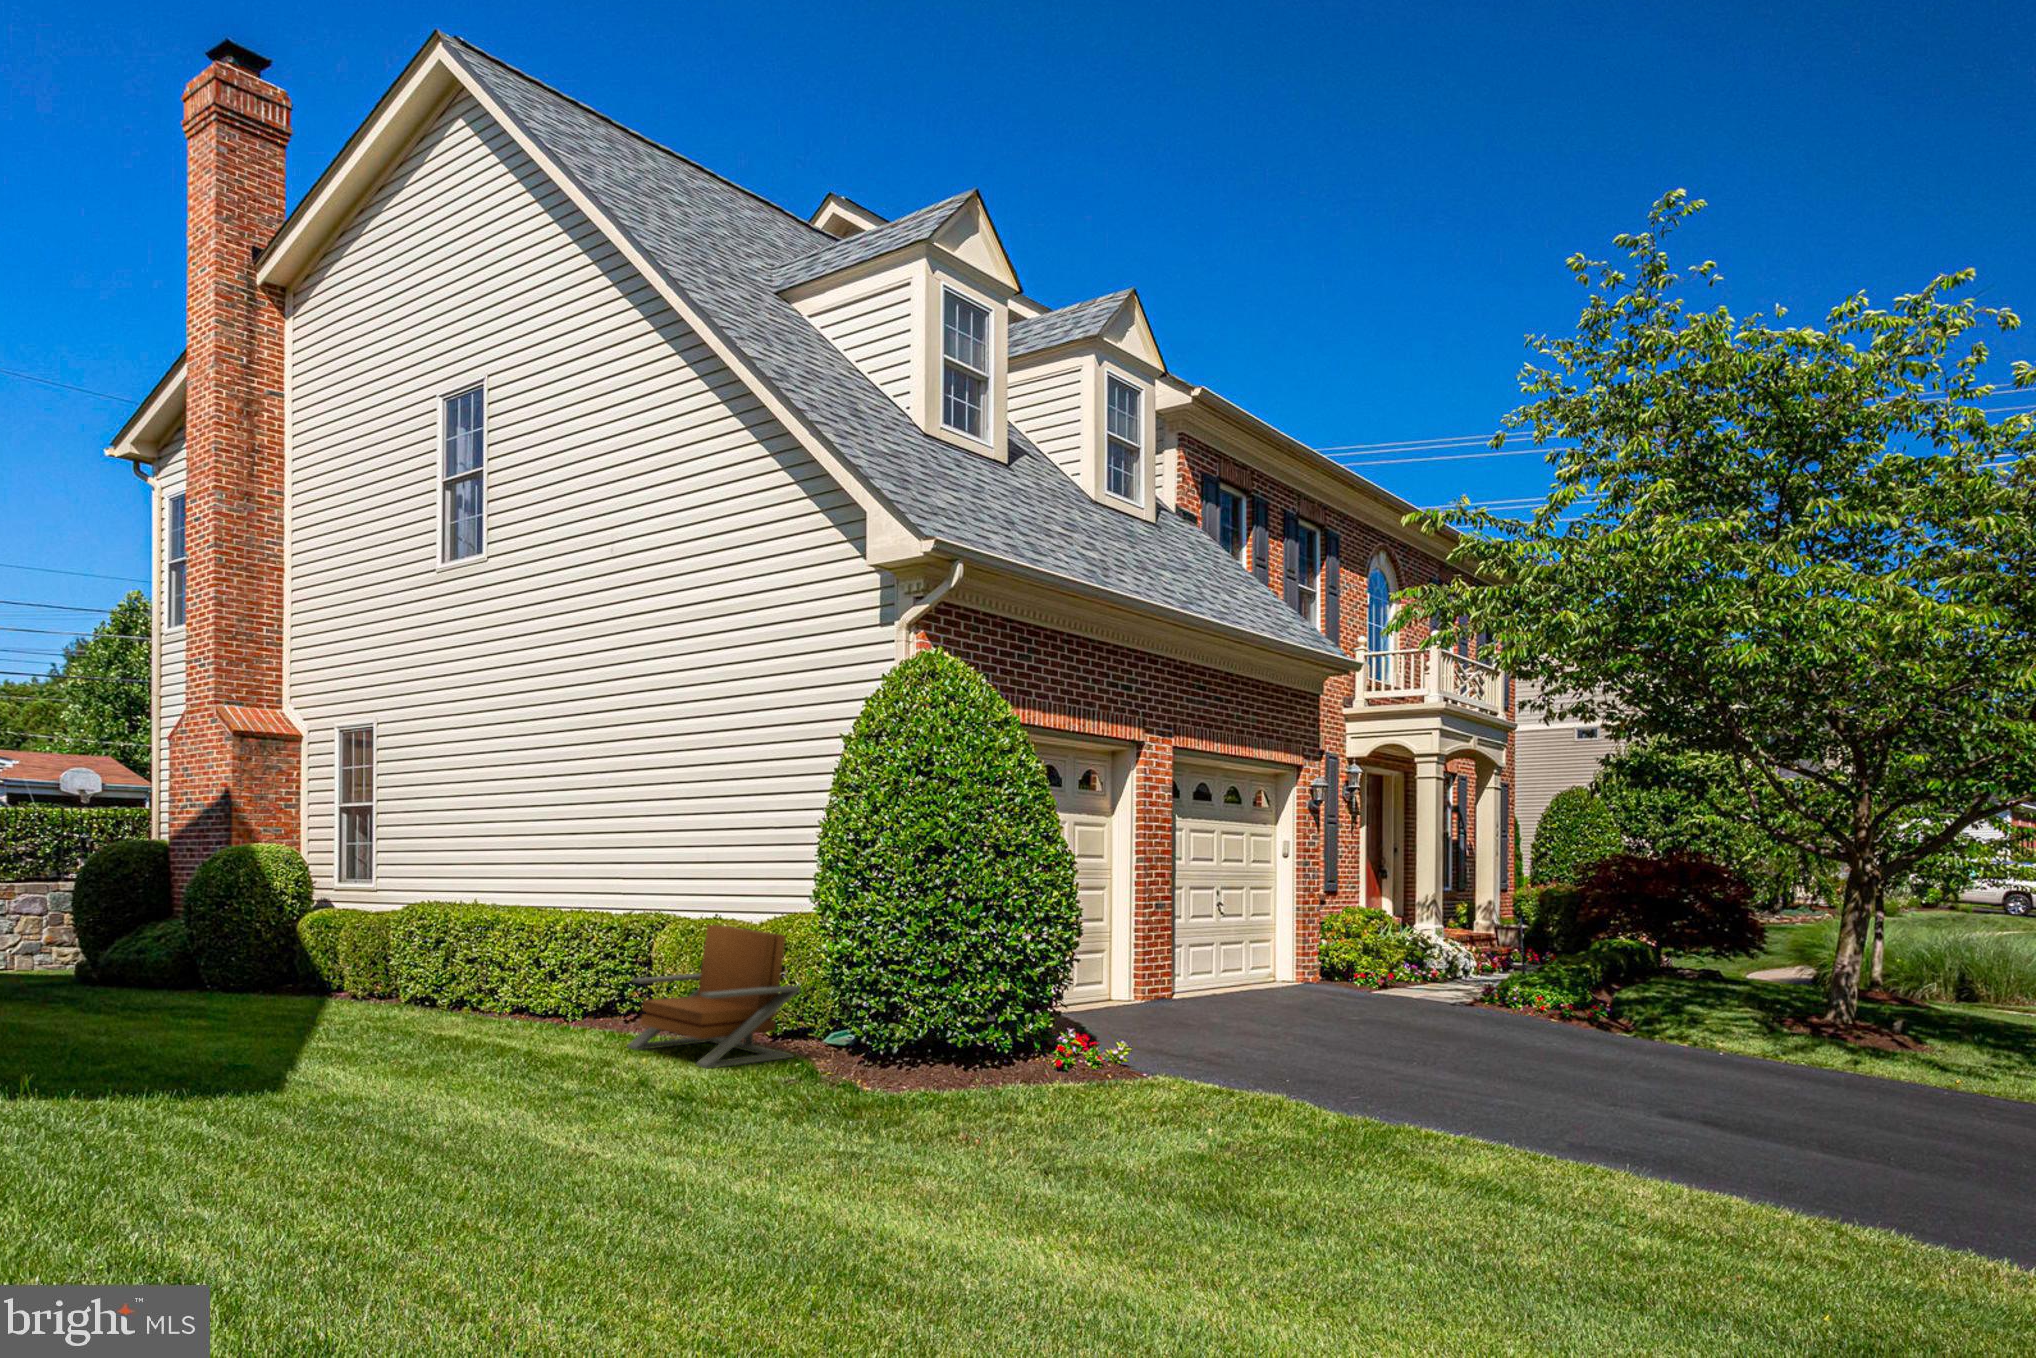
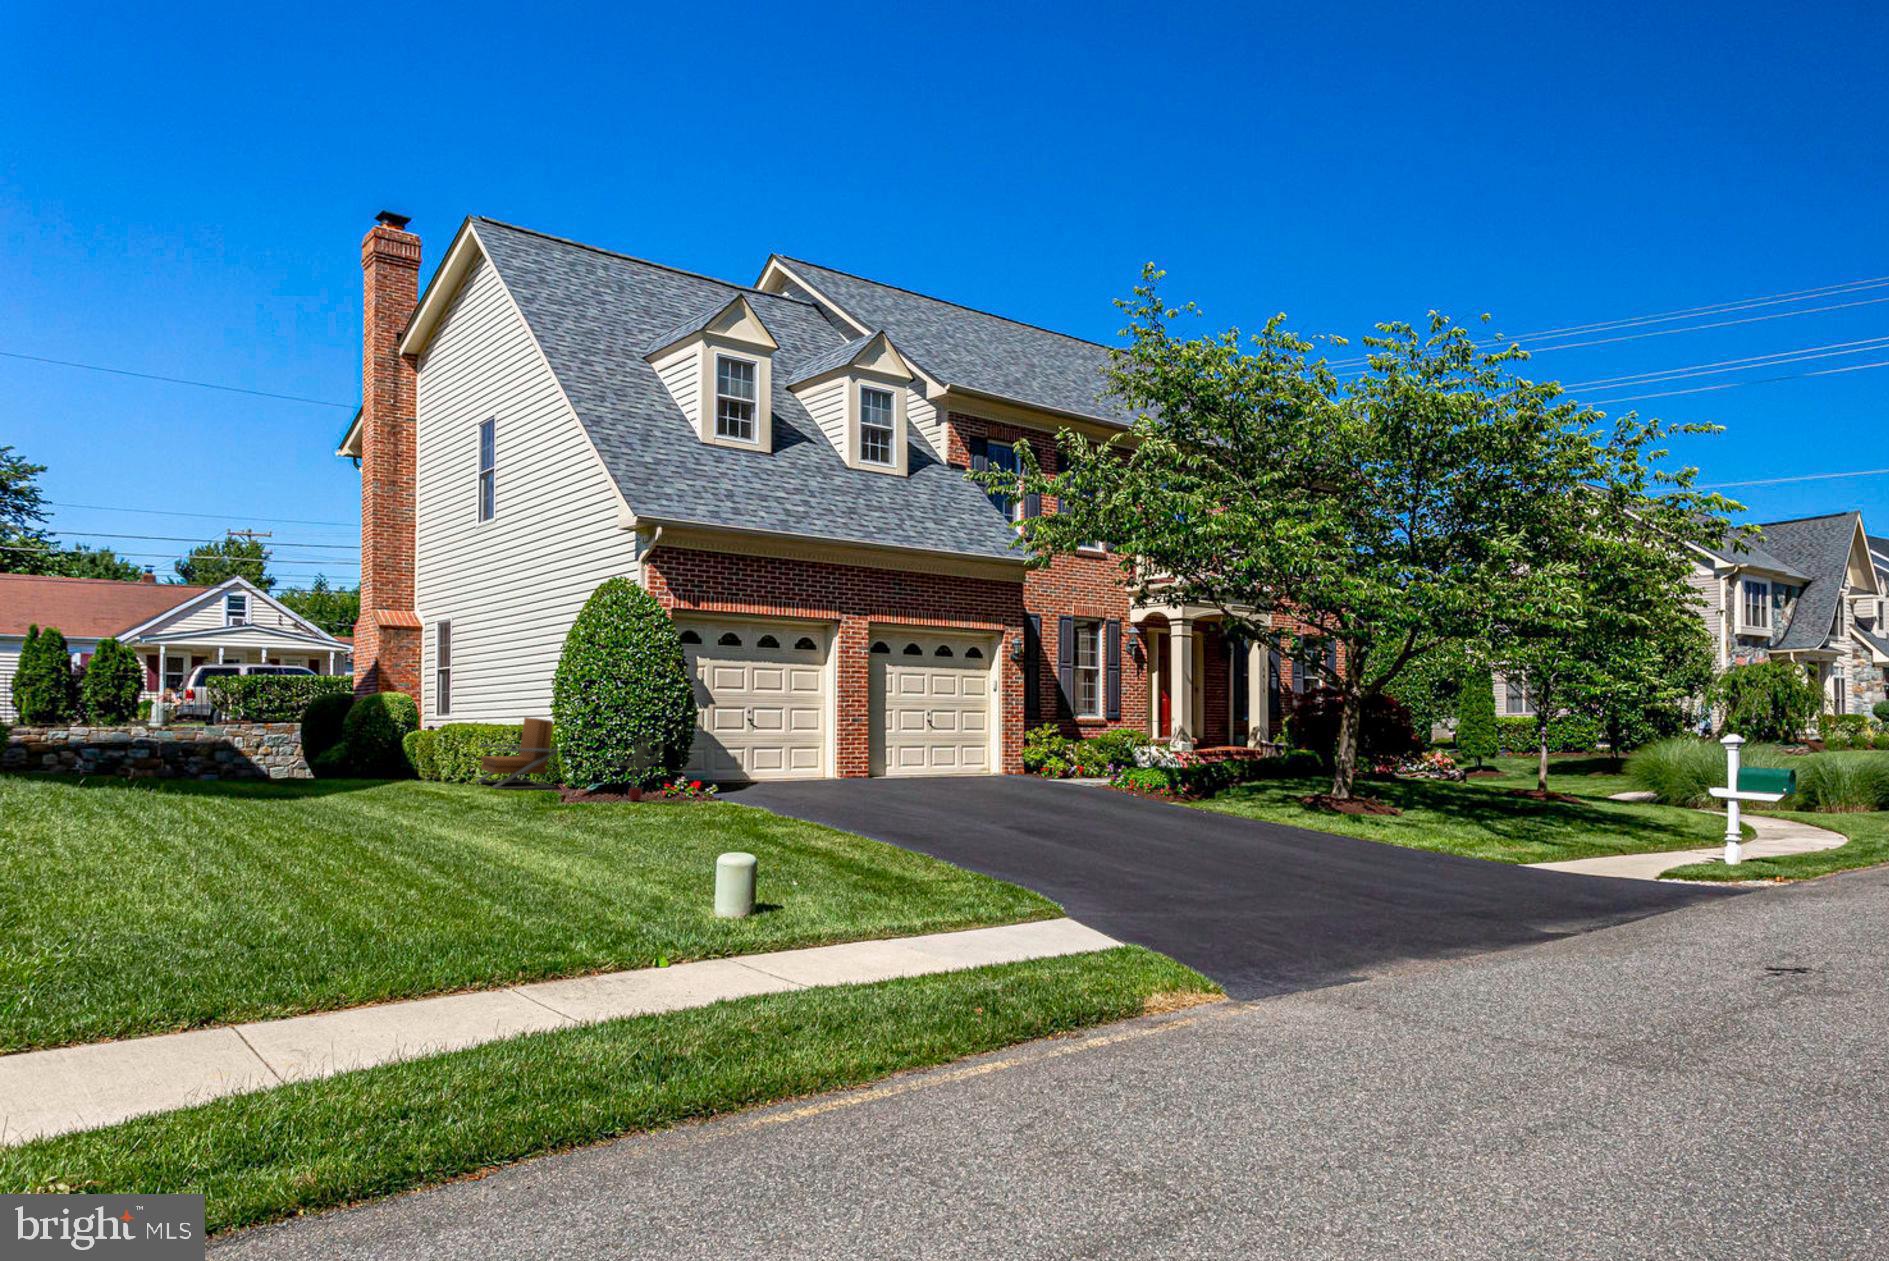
potted tree: none [960,967,1060,1092] -> present [612,735,664,801]

